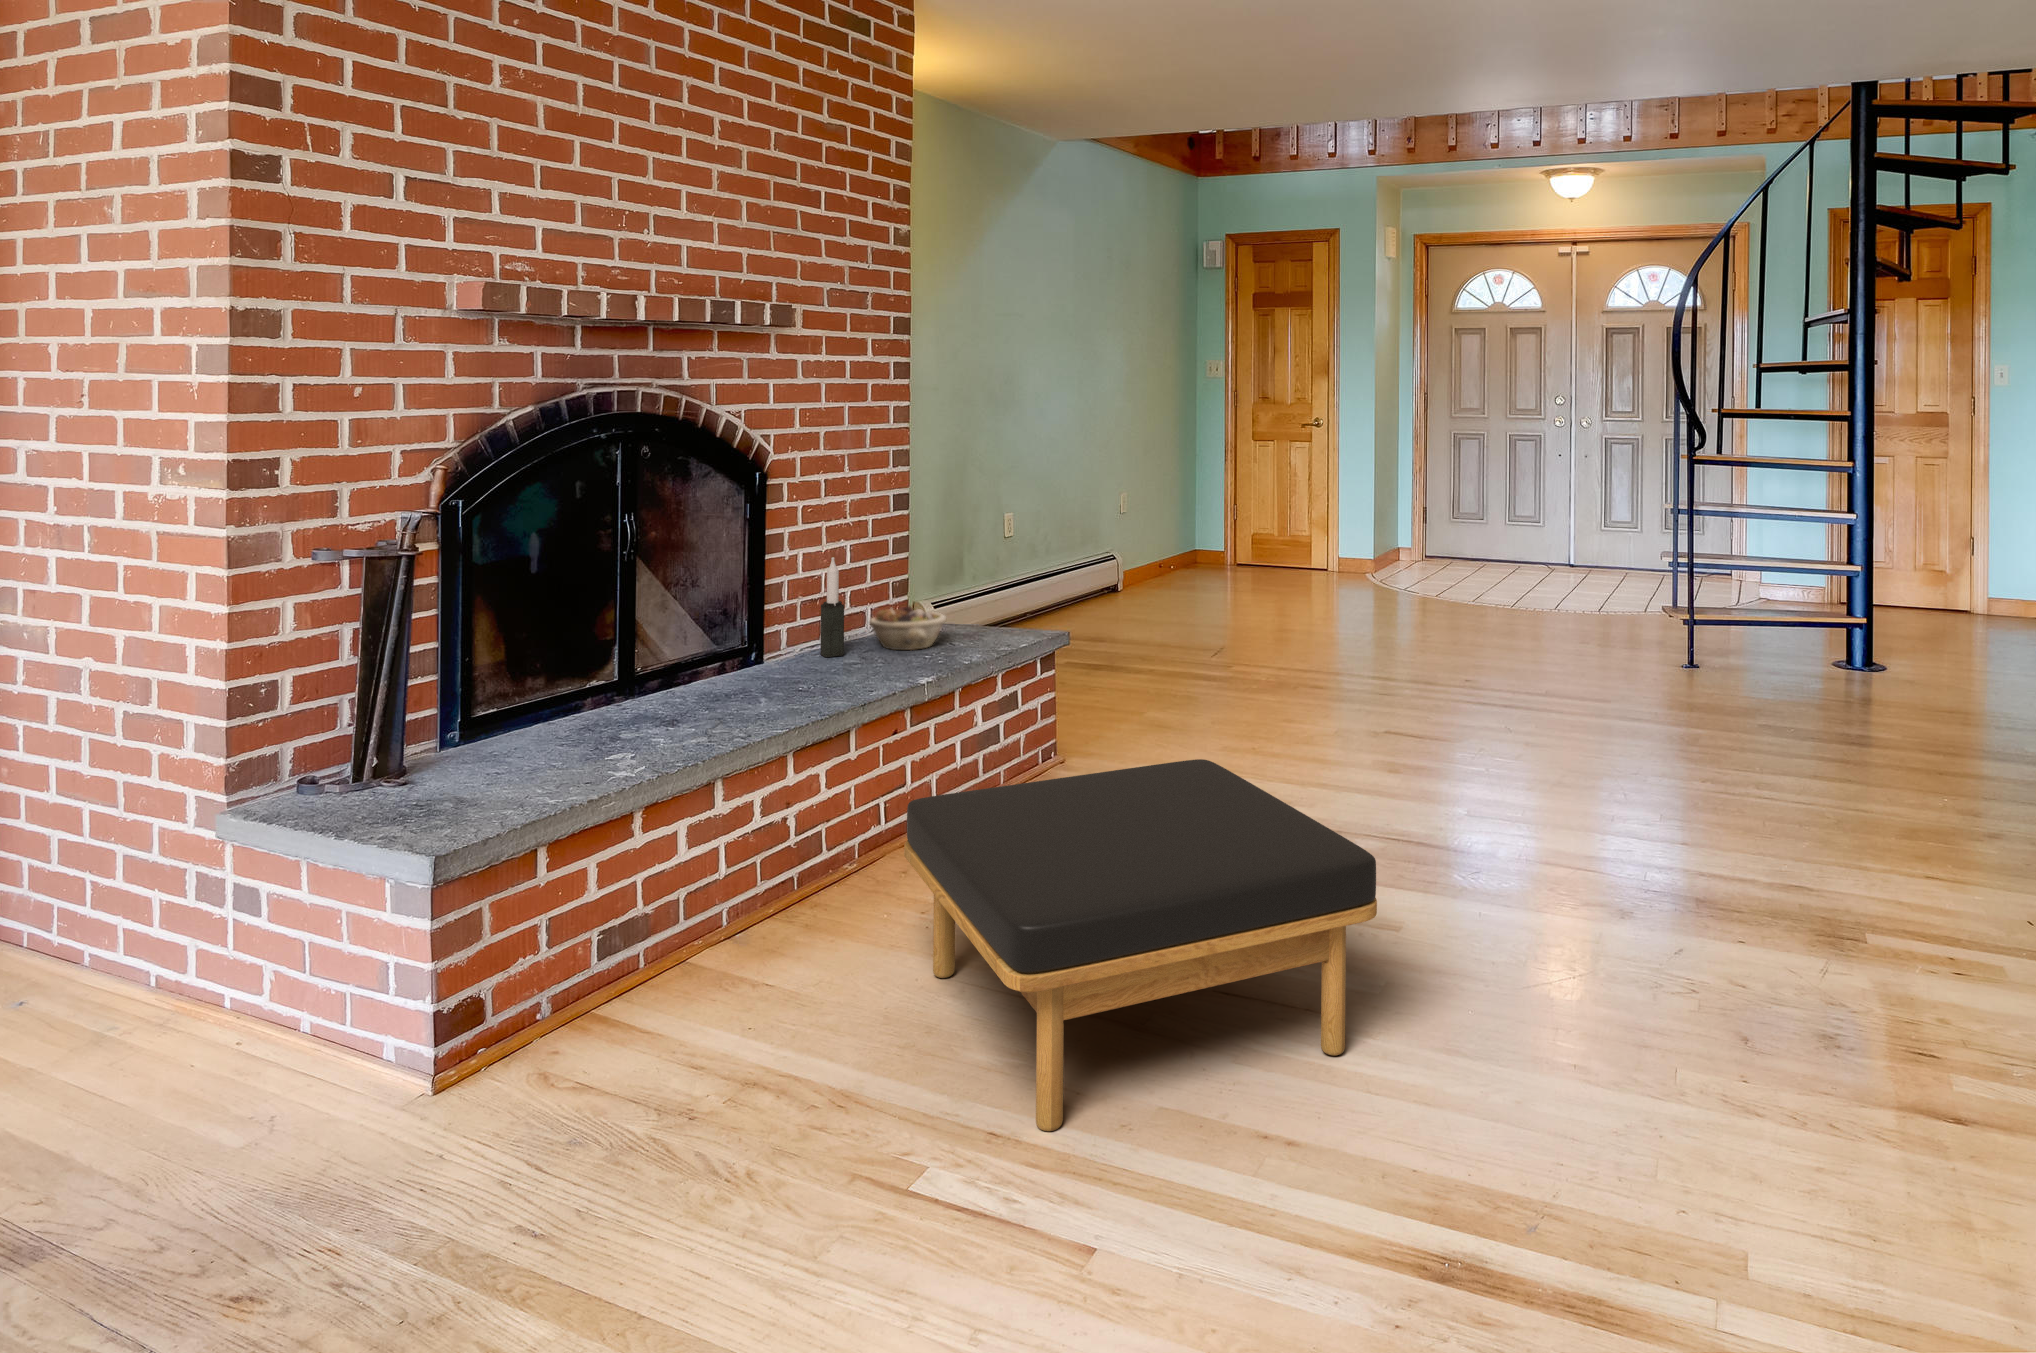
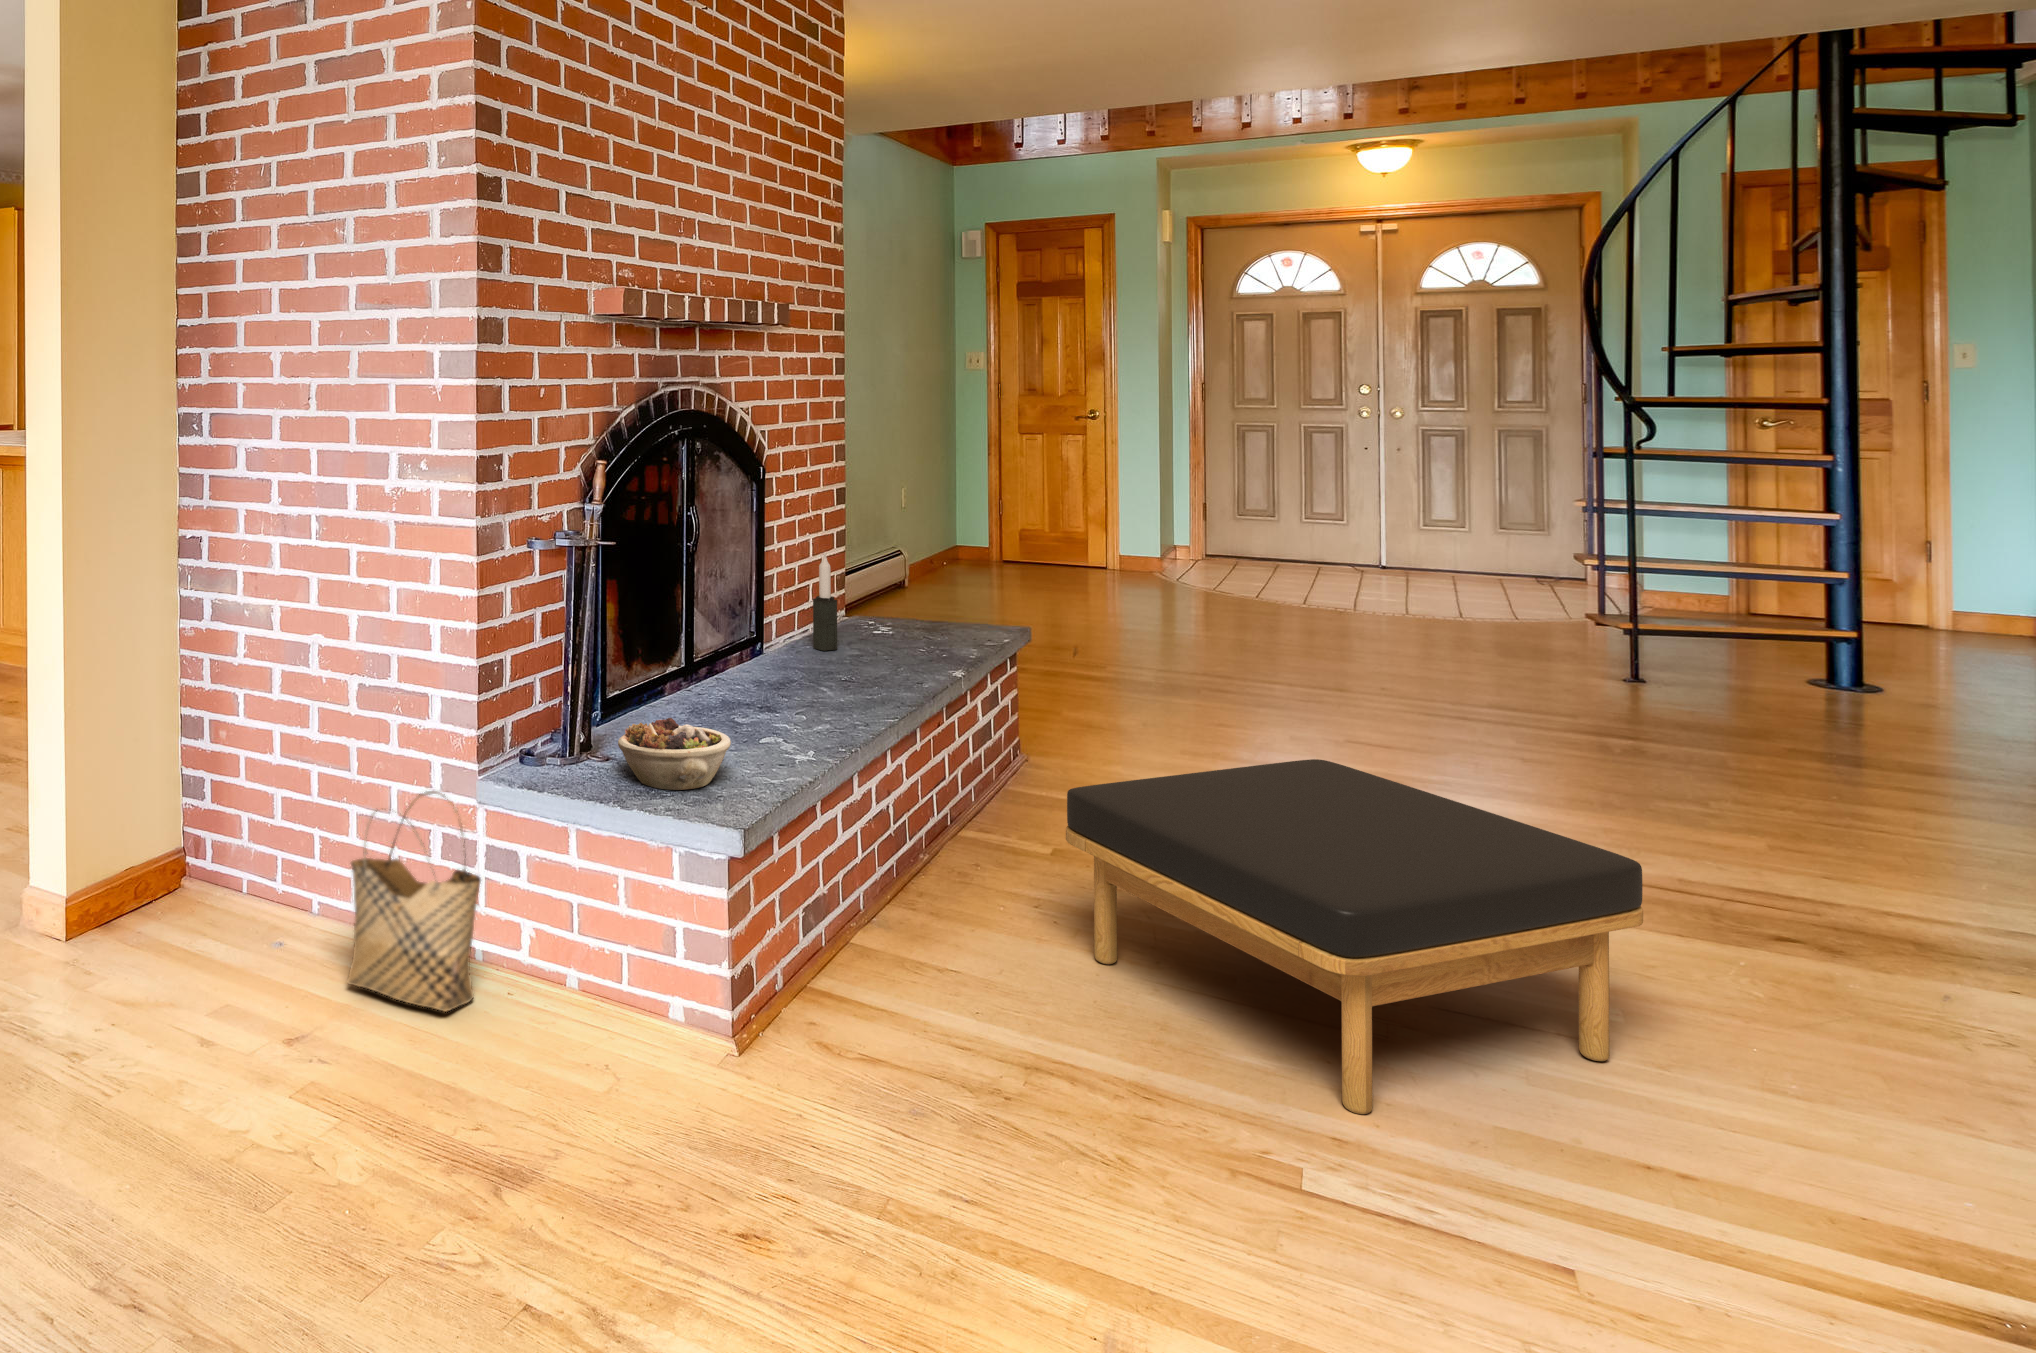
succulent planter: present [869,606,946,650] -> present [618,718,731,790]
woven basket: none [42,829,200,1079] -> present [348,791,481,1012]

